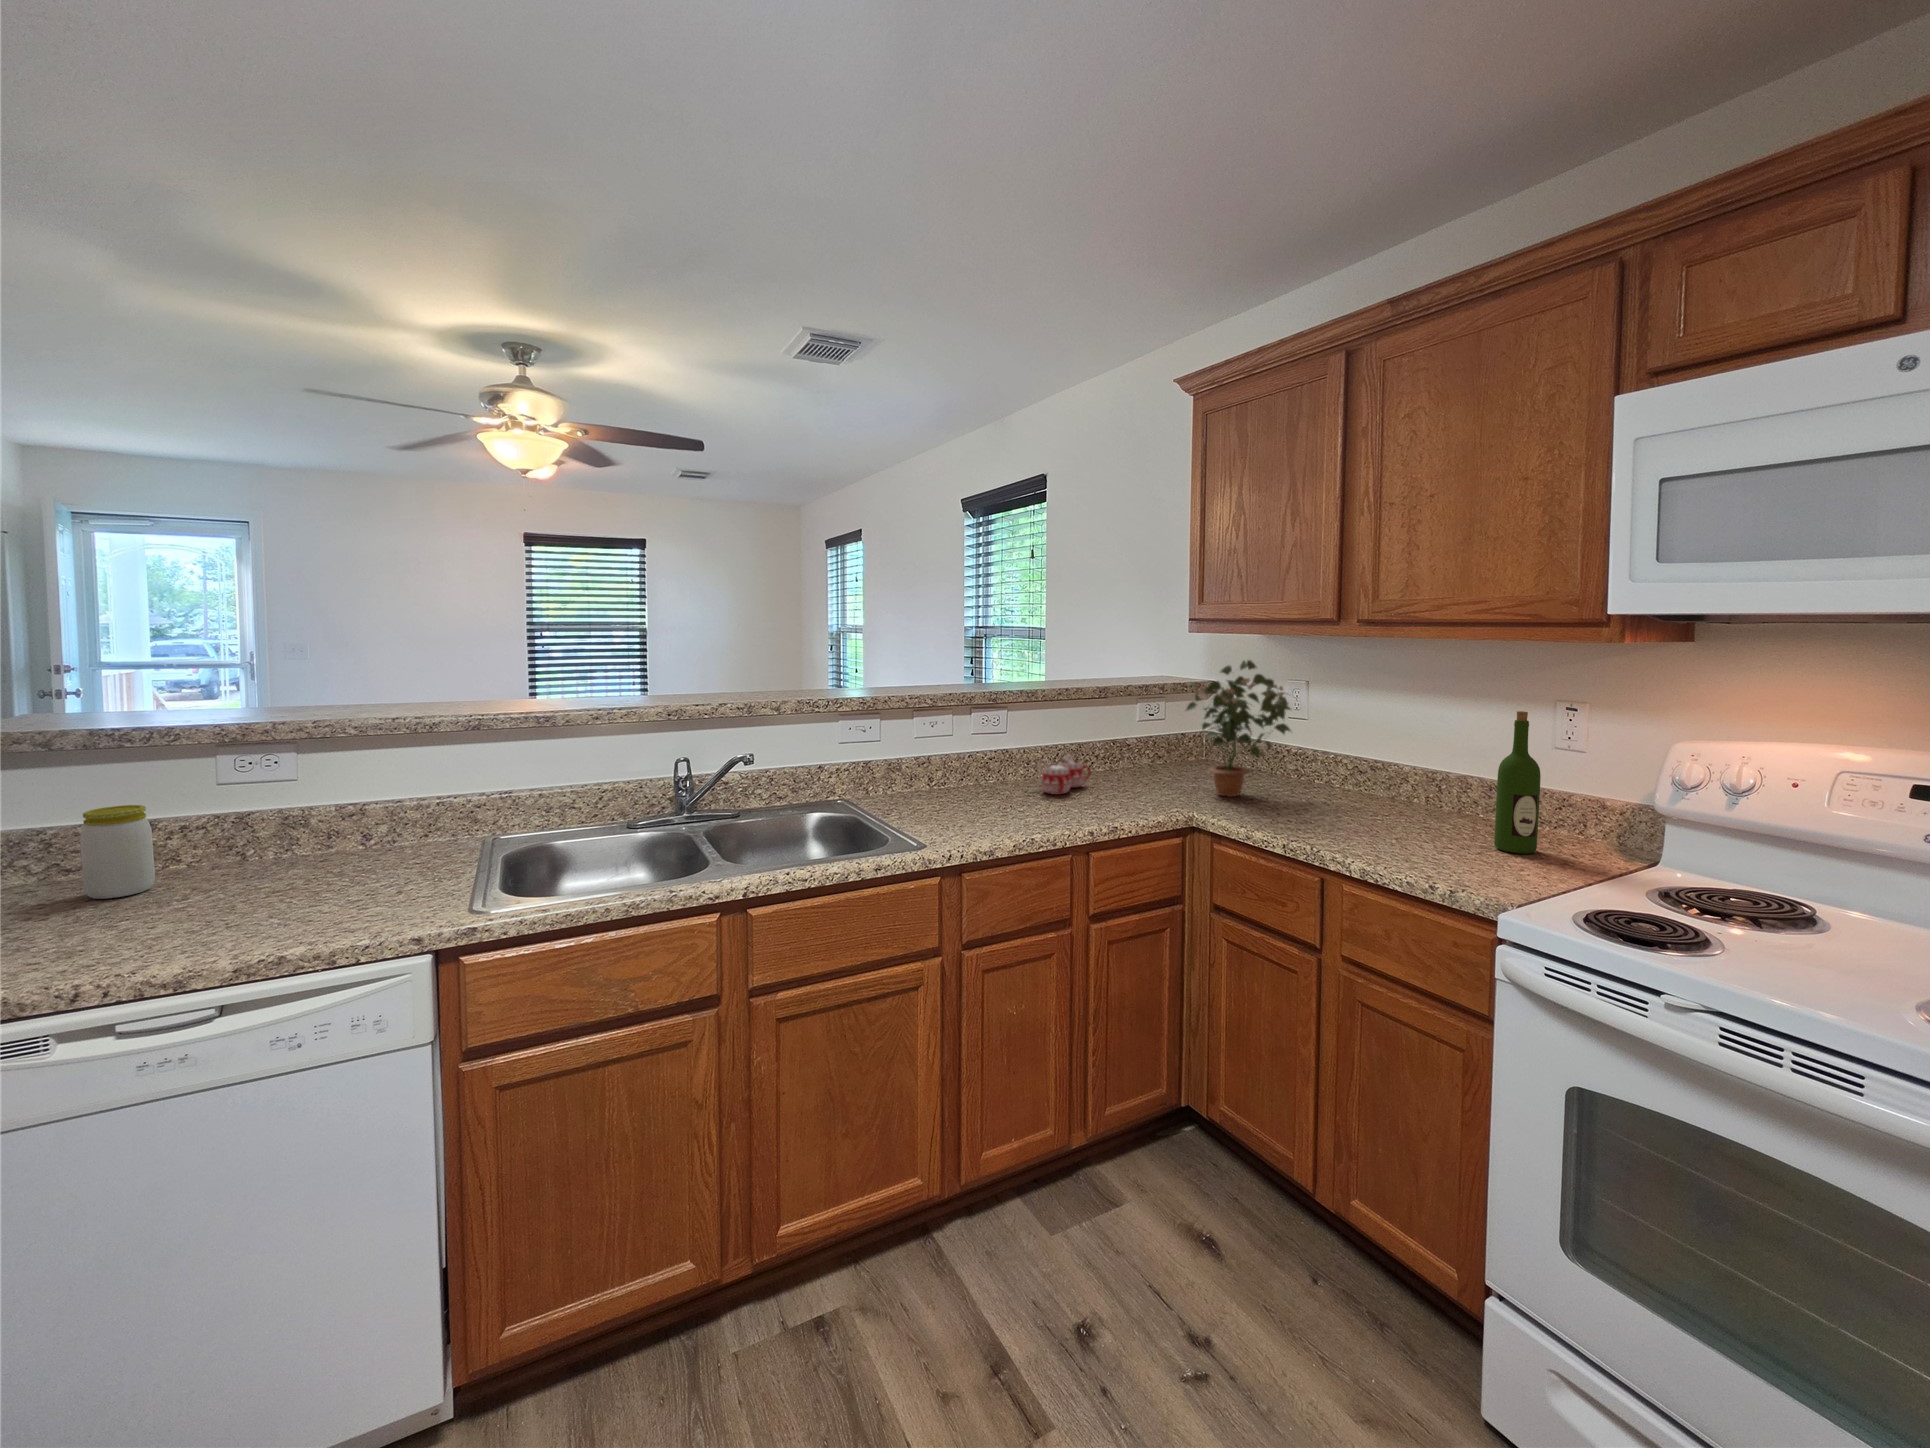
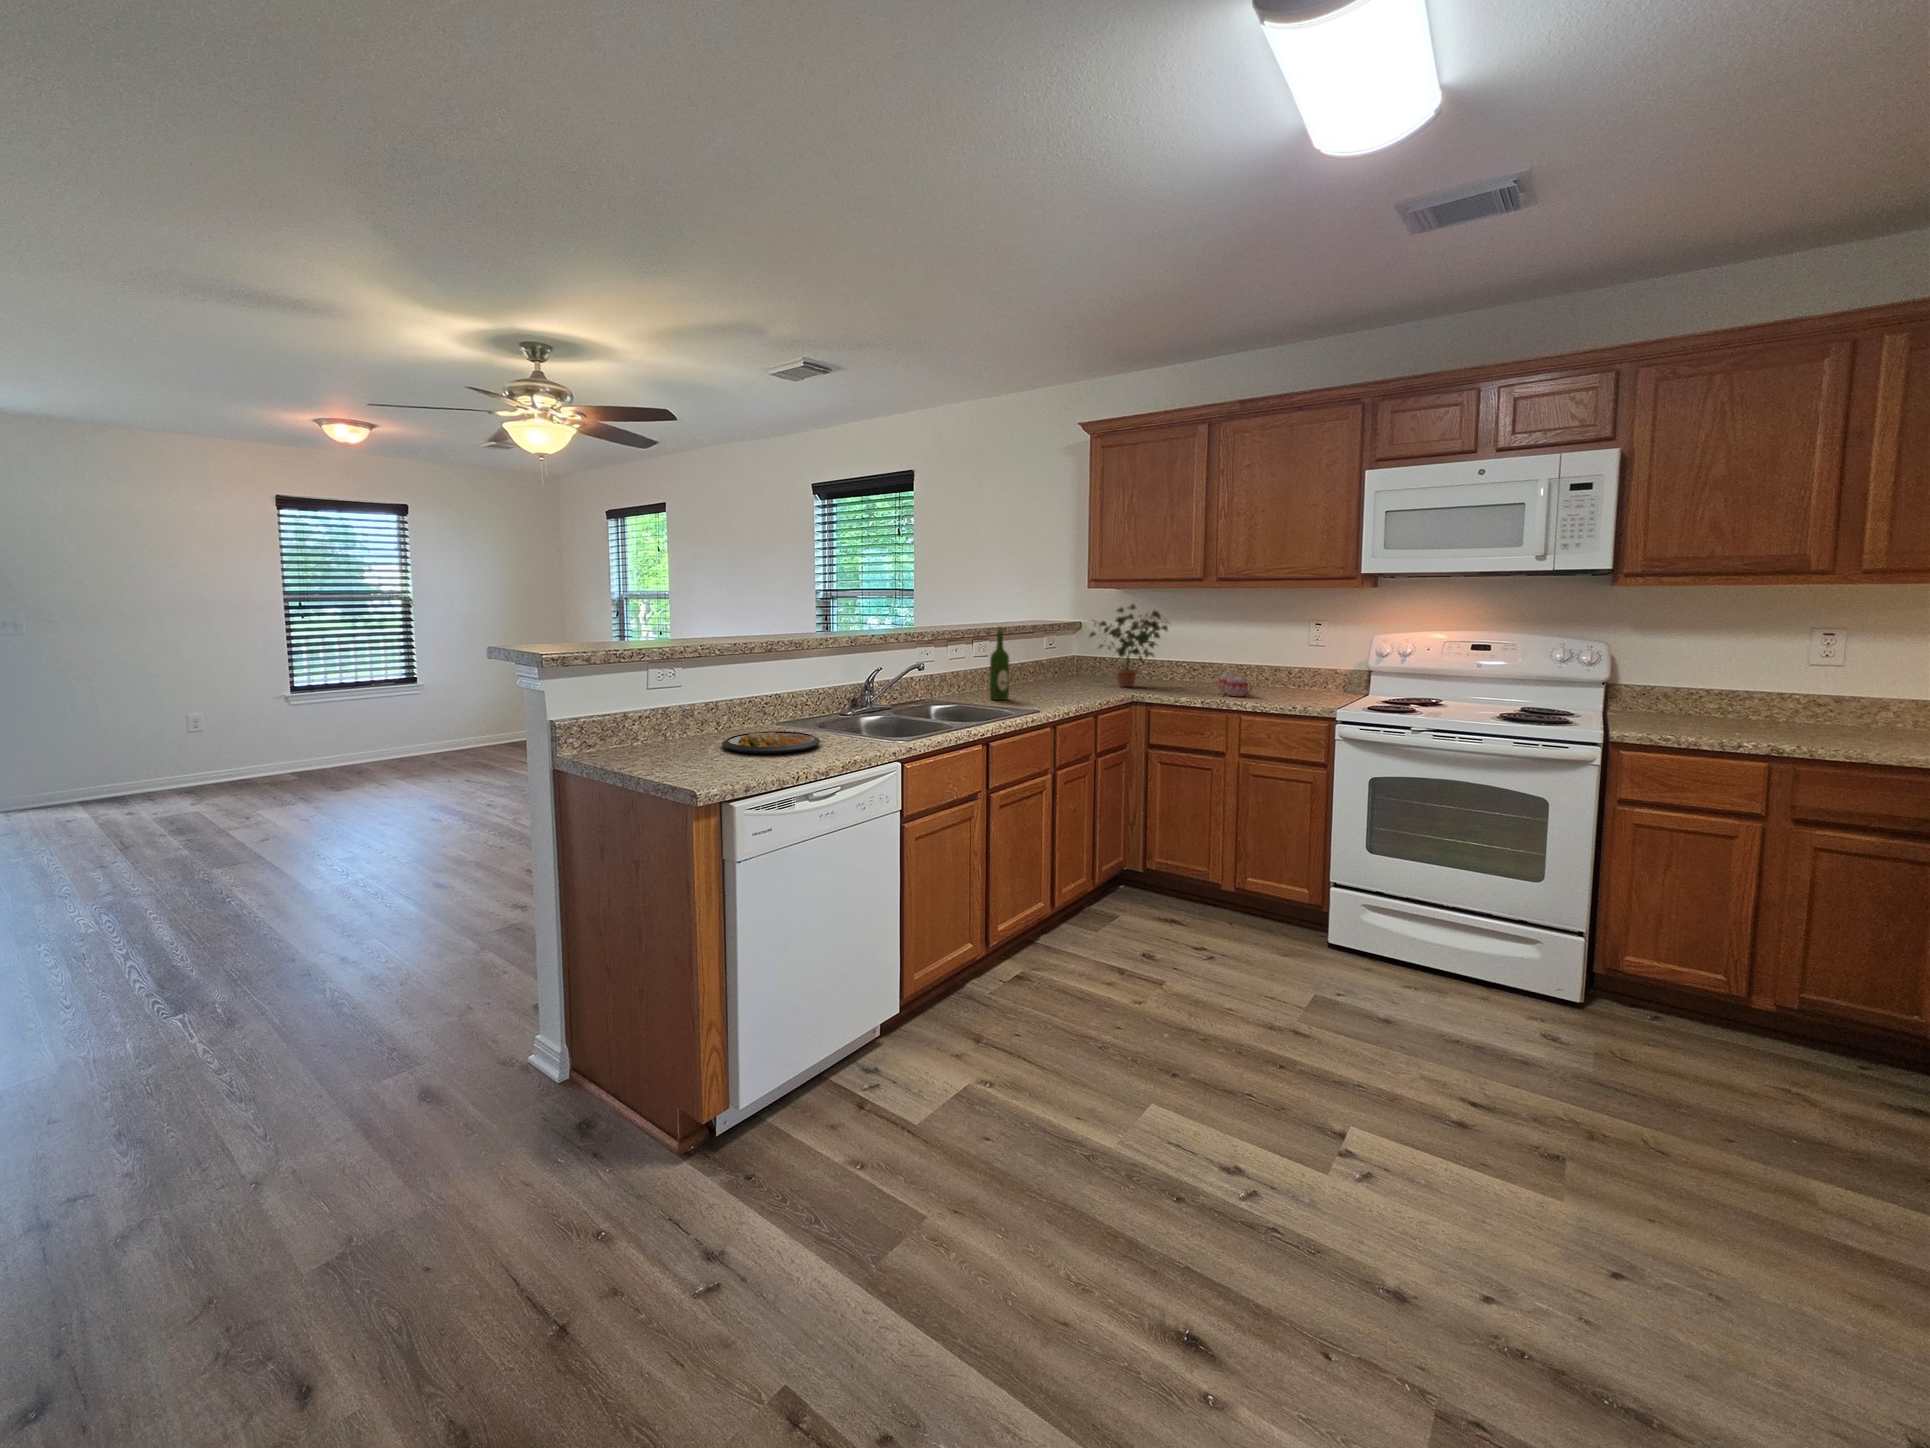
wine bottle: present [1494,711,1541,854] -> present [990,627,1009,700]
mug: present [1031,755,1091,795] -> present [1218,671,1252,697]
jar: present [80,805,155,899] -> none [638,697,672,756]
dish: none [200,861,405,916] -> present [722,731,820,753]

